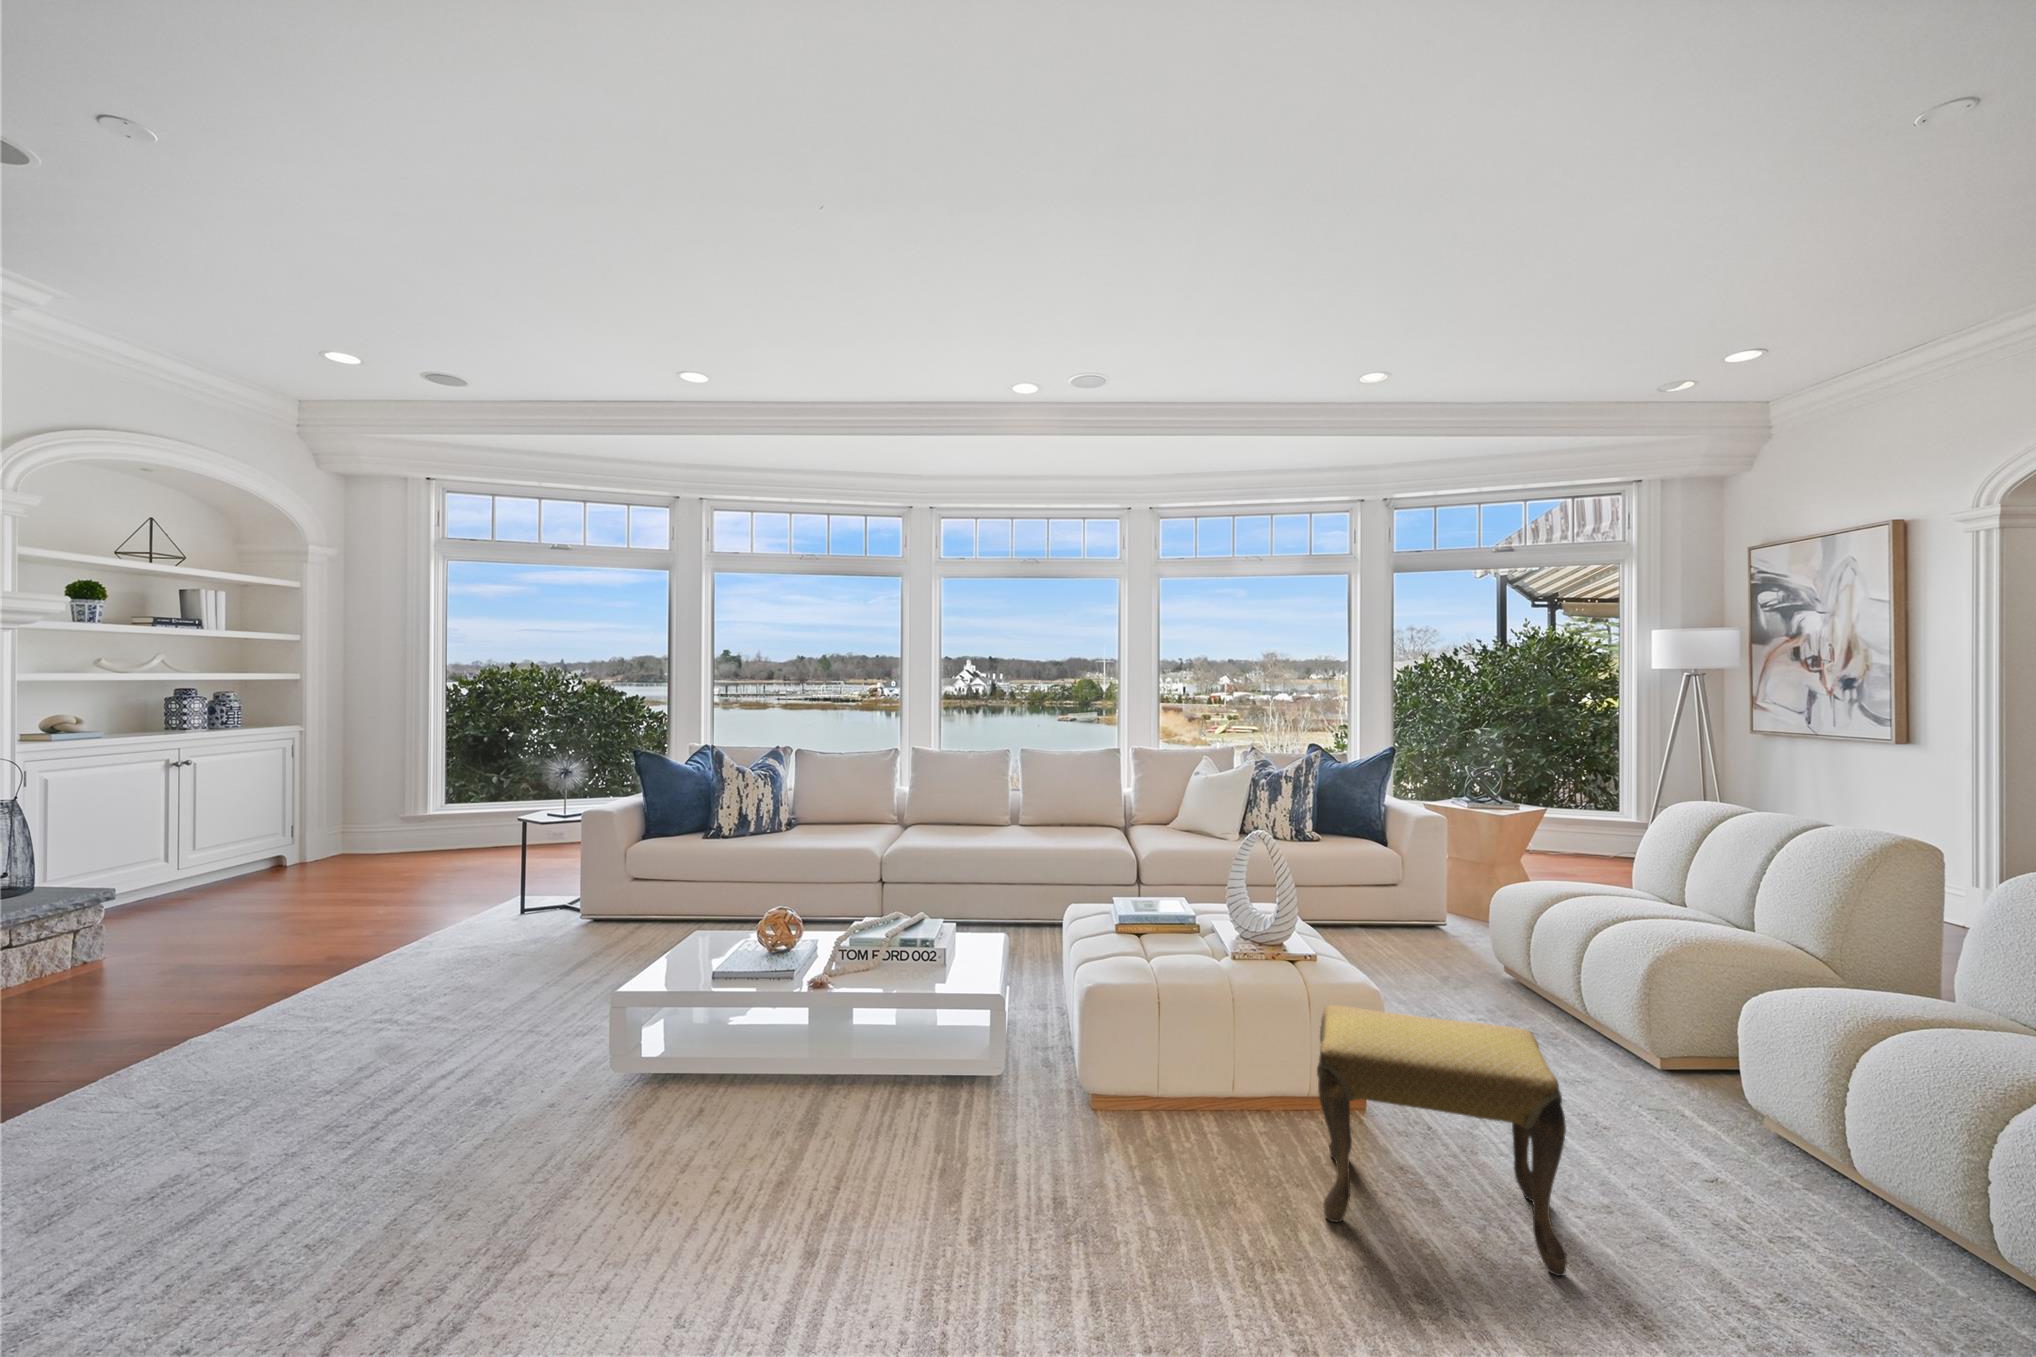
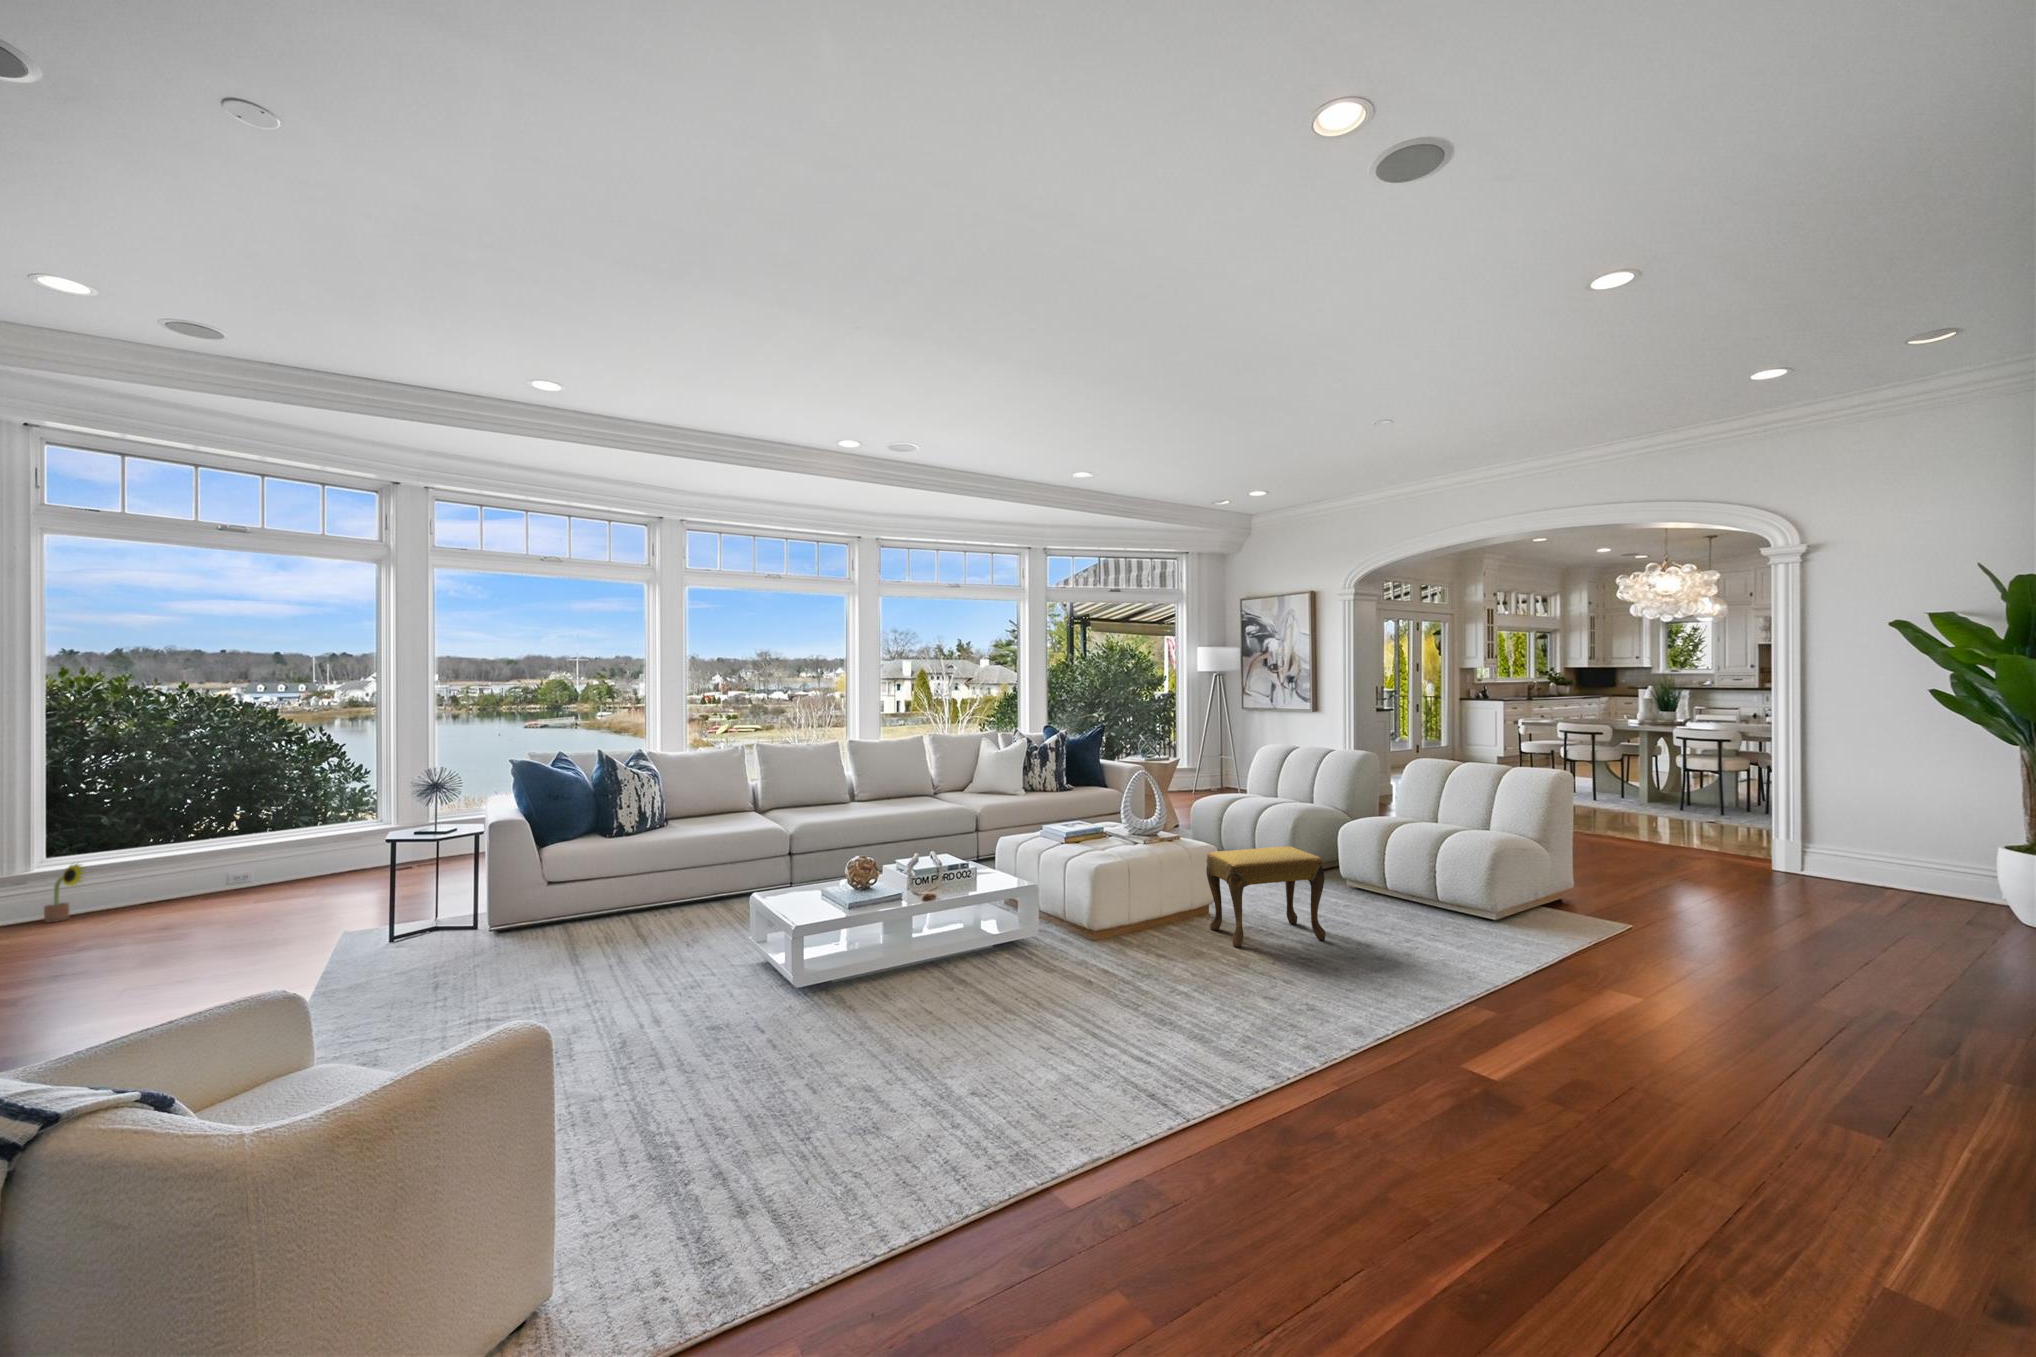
decorative plant: none [428,810,455,854] -> present [44,864,84,922]

